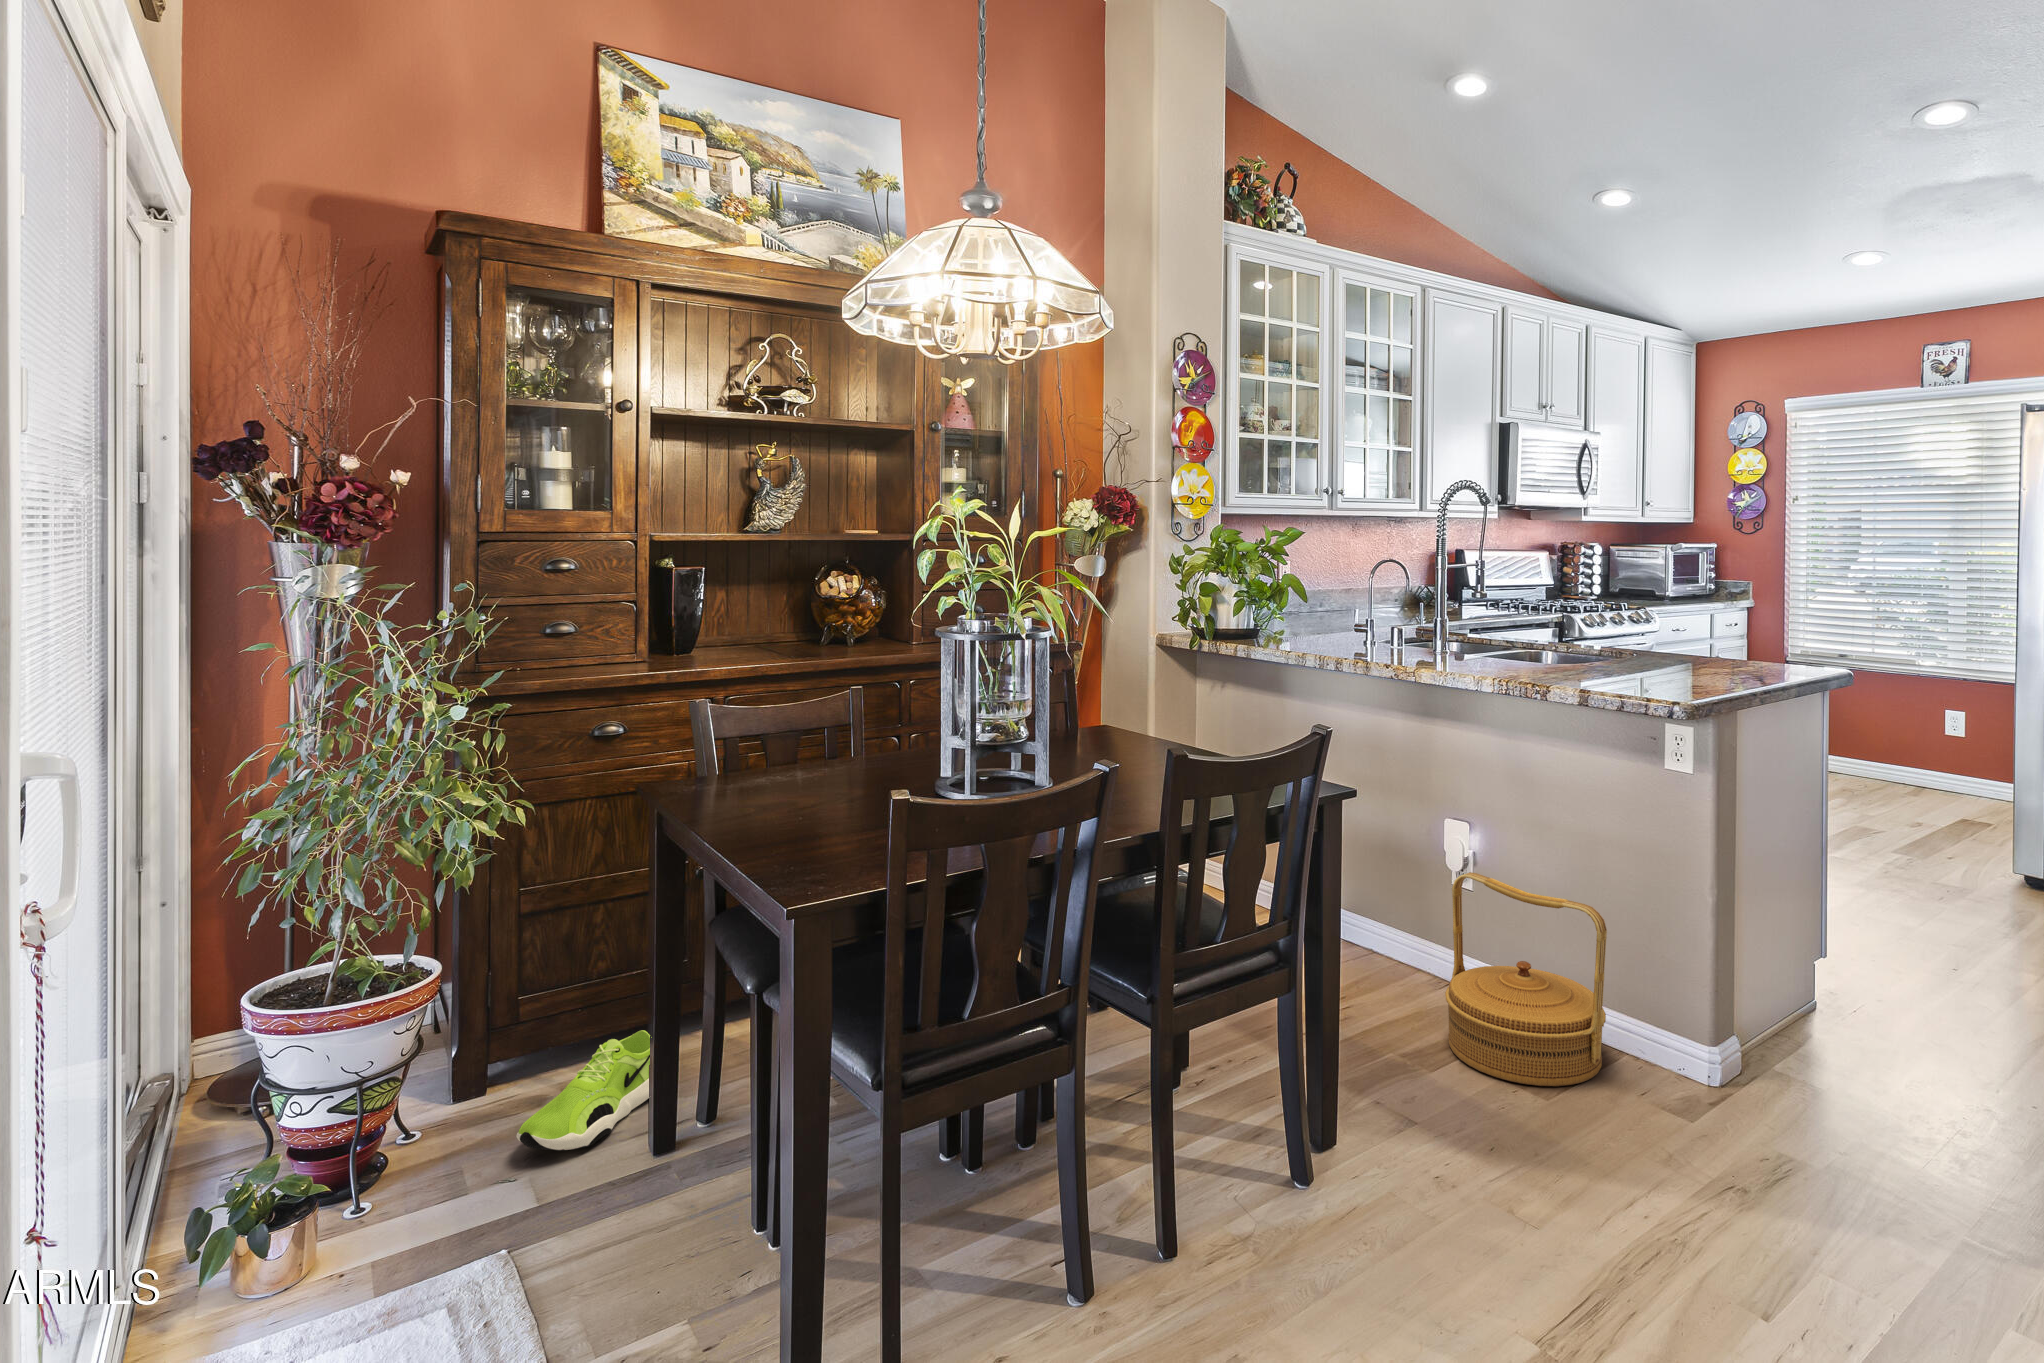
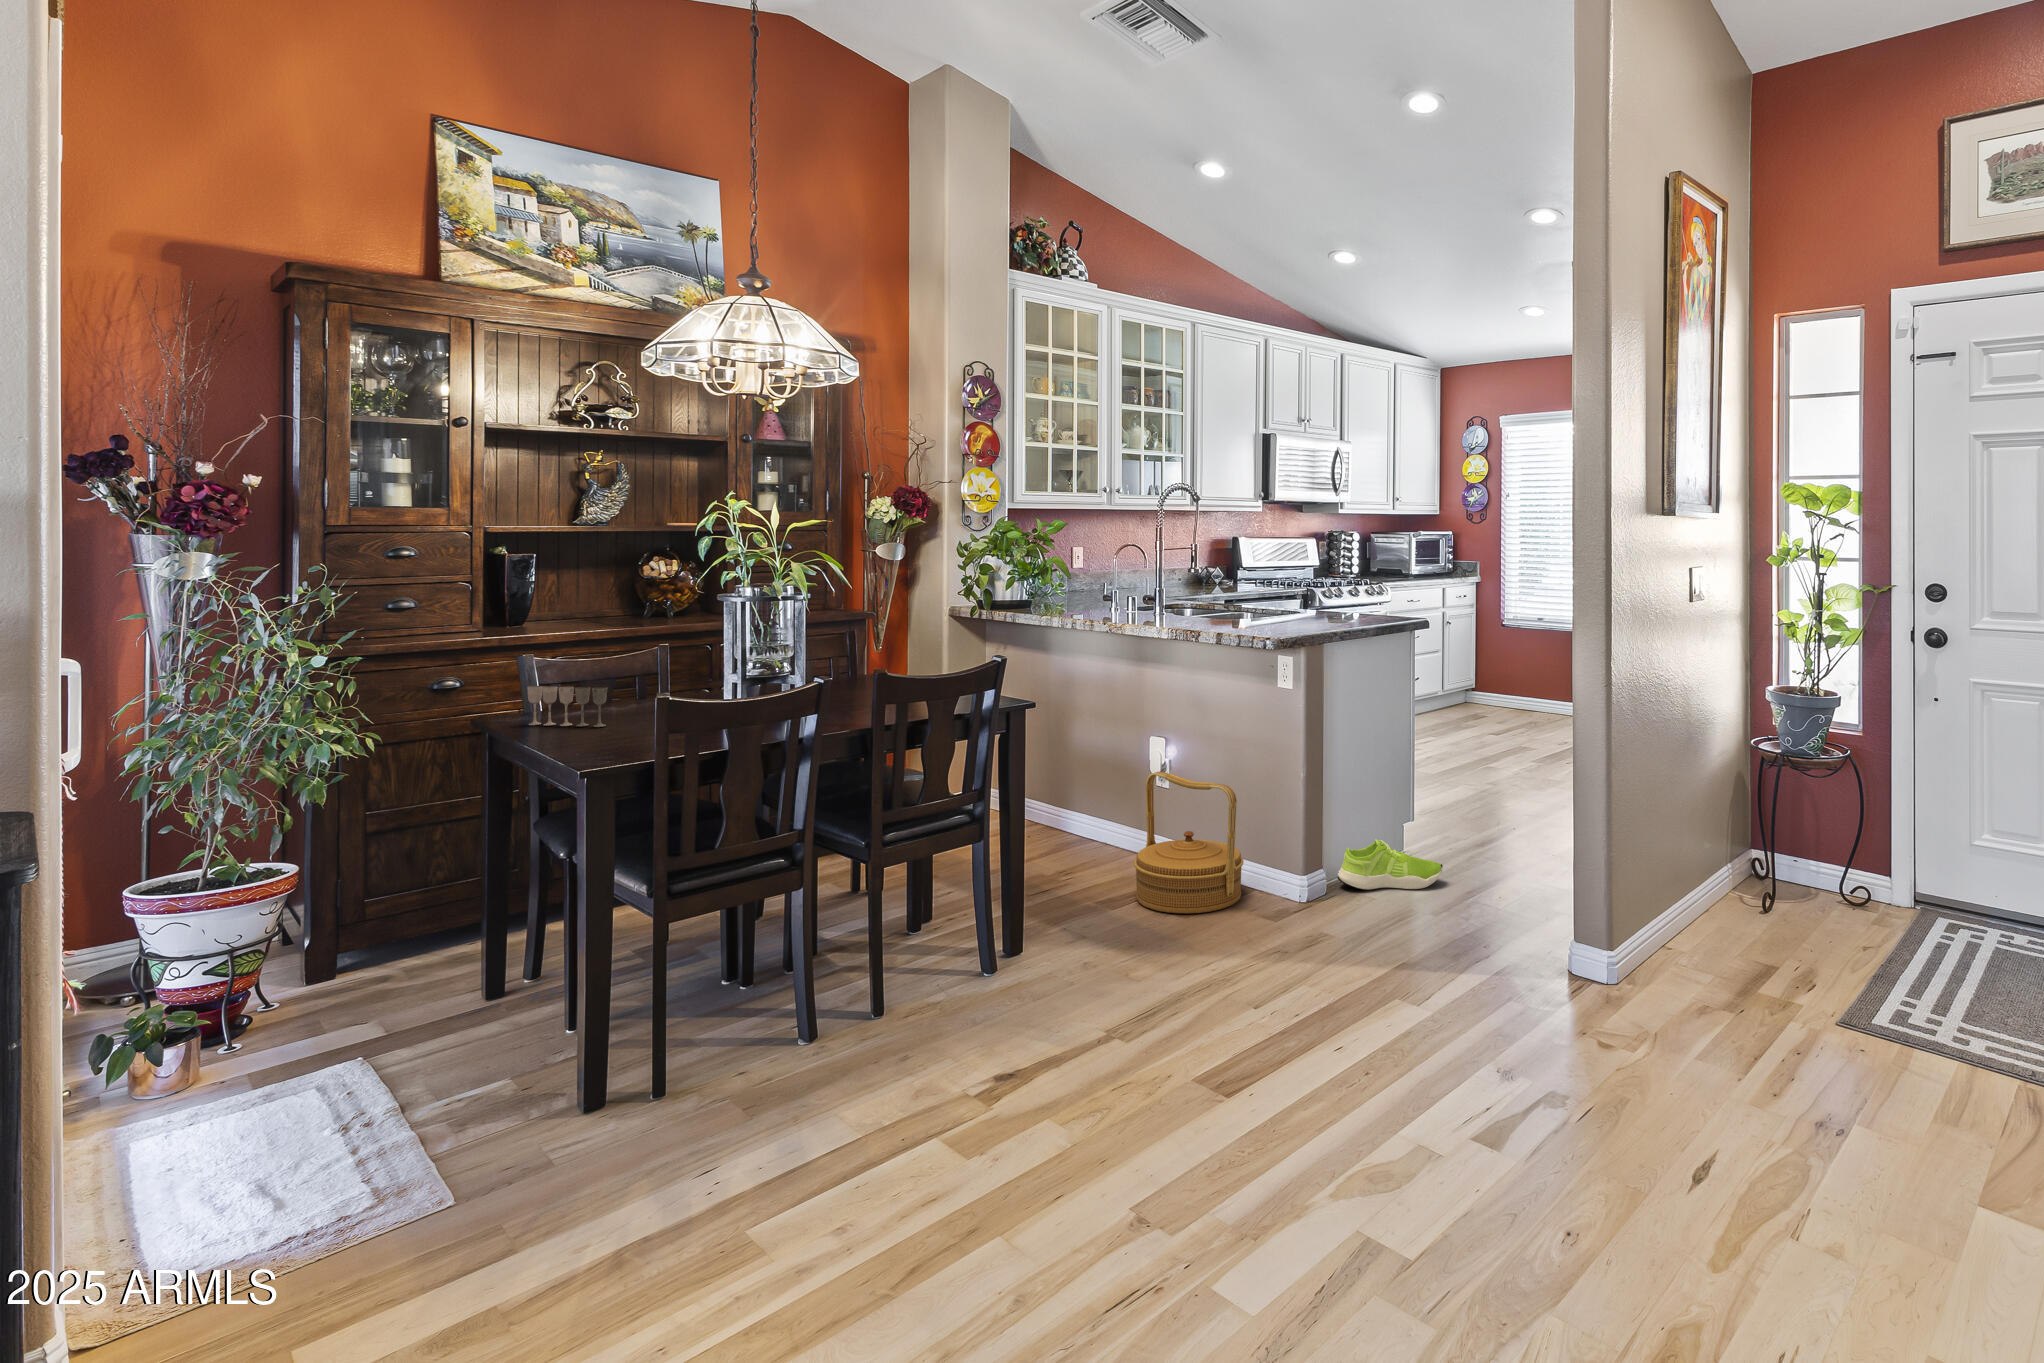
wine glass: none [705,746,804,807] -> present [527,686,607,727]
shoe: present [517,1030,650,1150] -> present [1337,839,1443,889]

